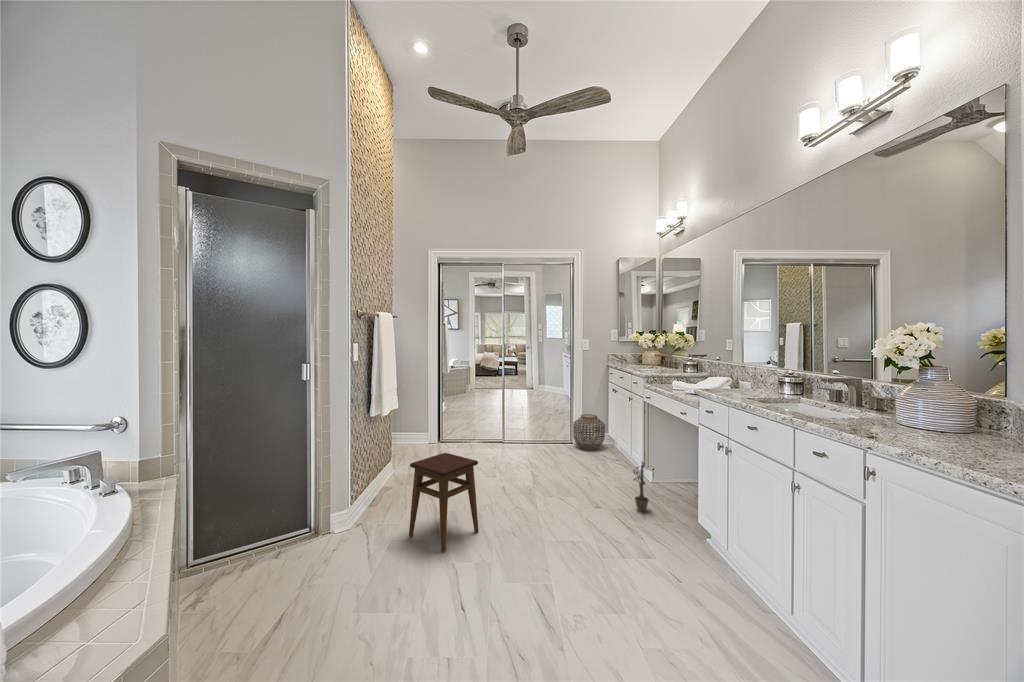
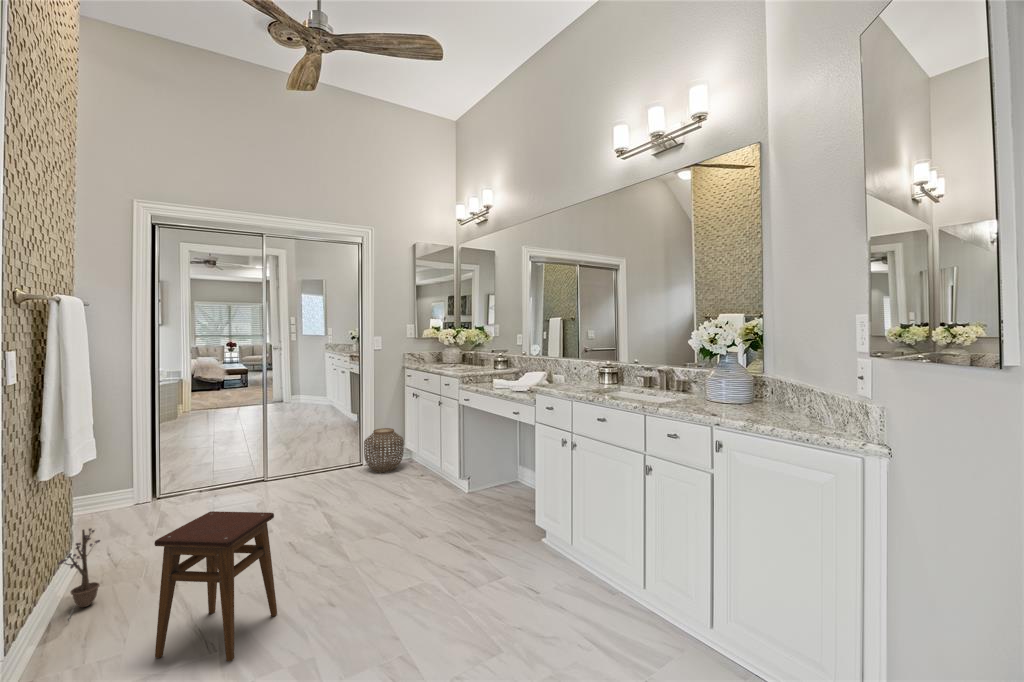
decorative plant: present [634,462,649,516] -> present [58,529,100,621]

